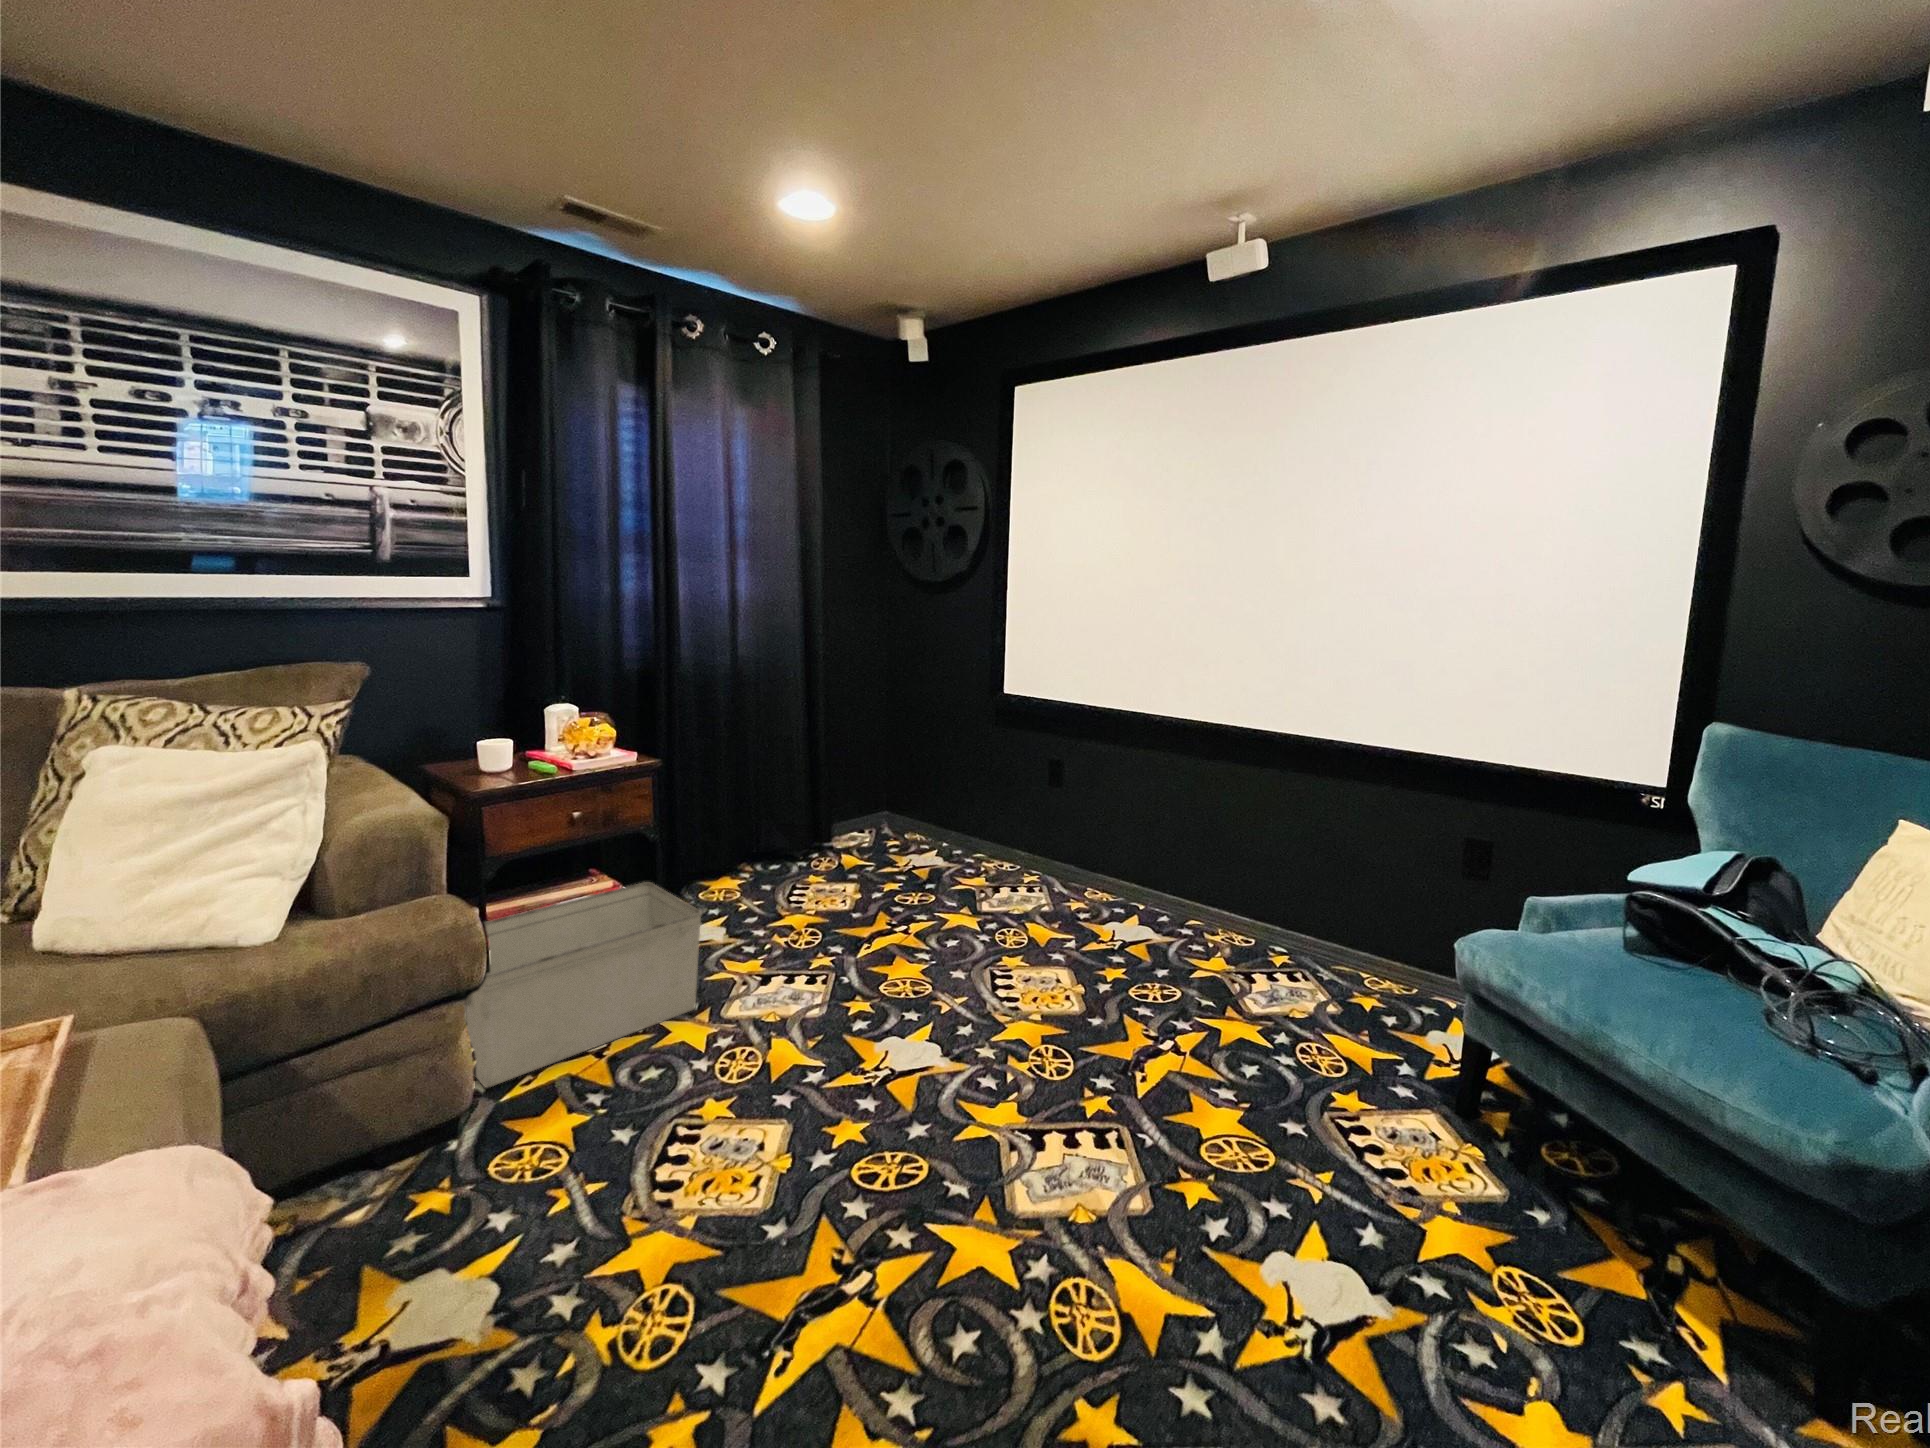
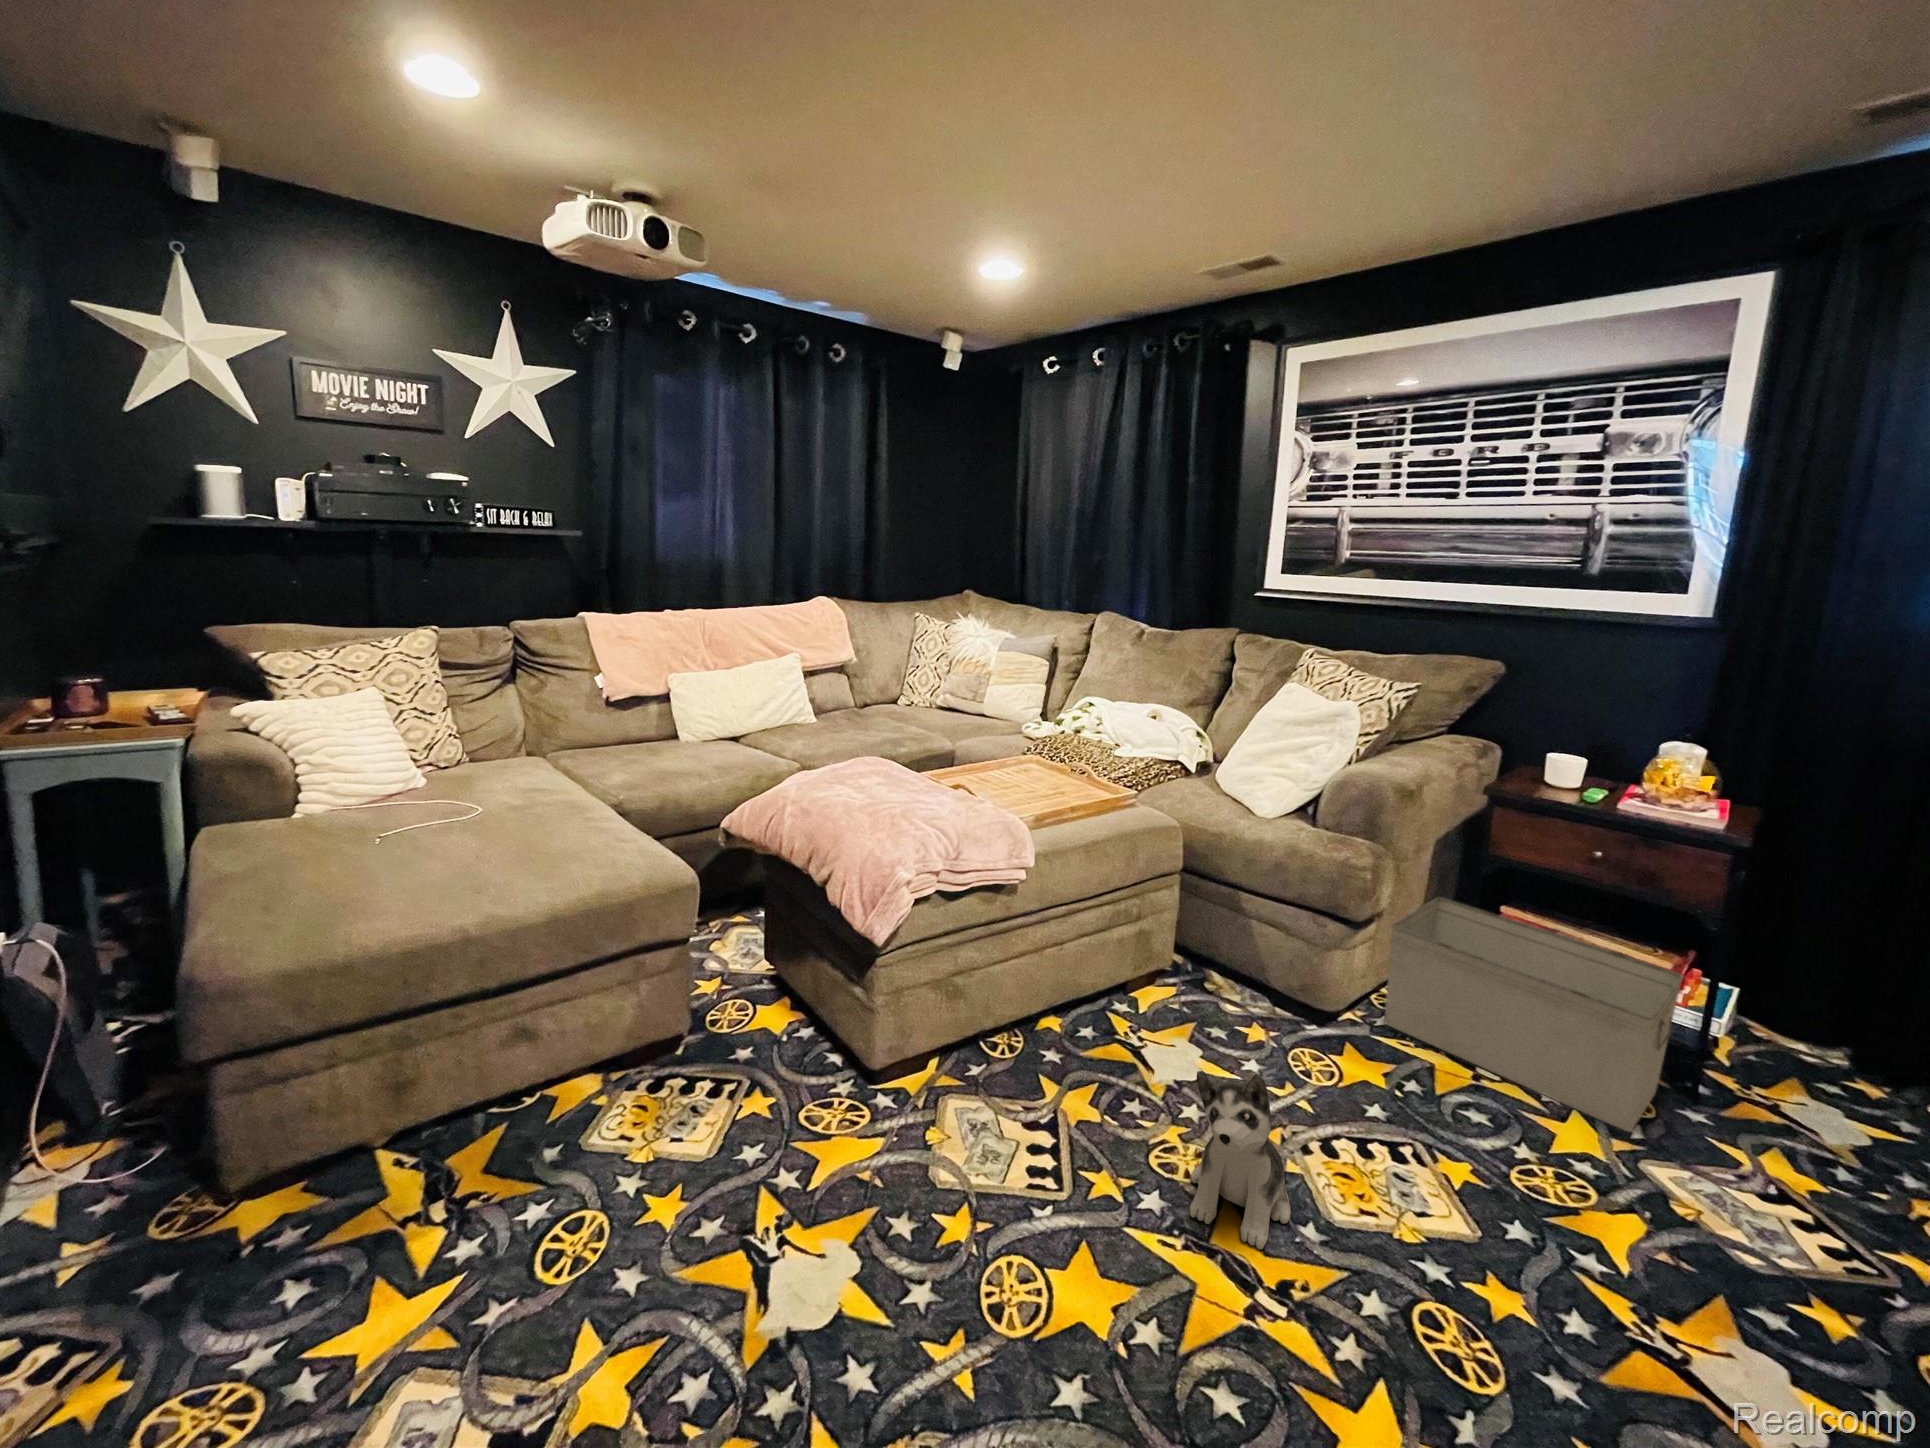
plush toy: none [661,1126,797,1333] -> present [1190,1071,1291,1249]

